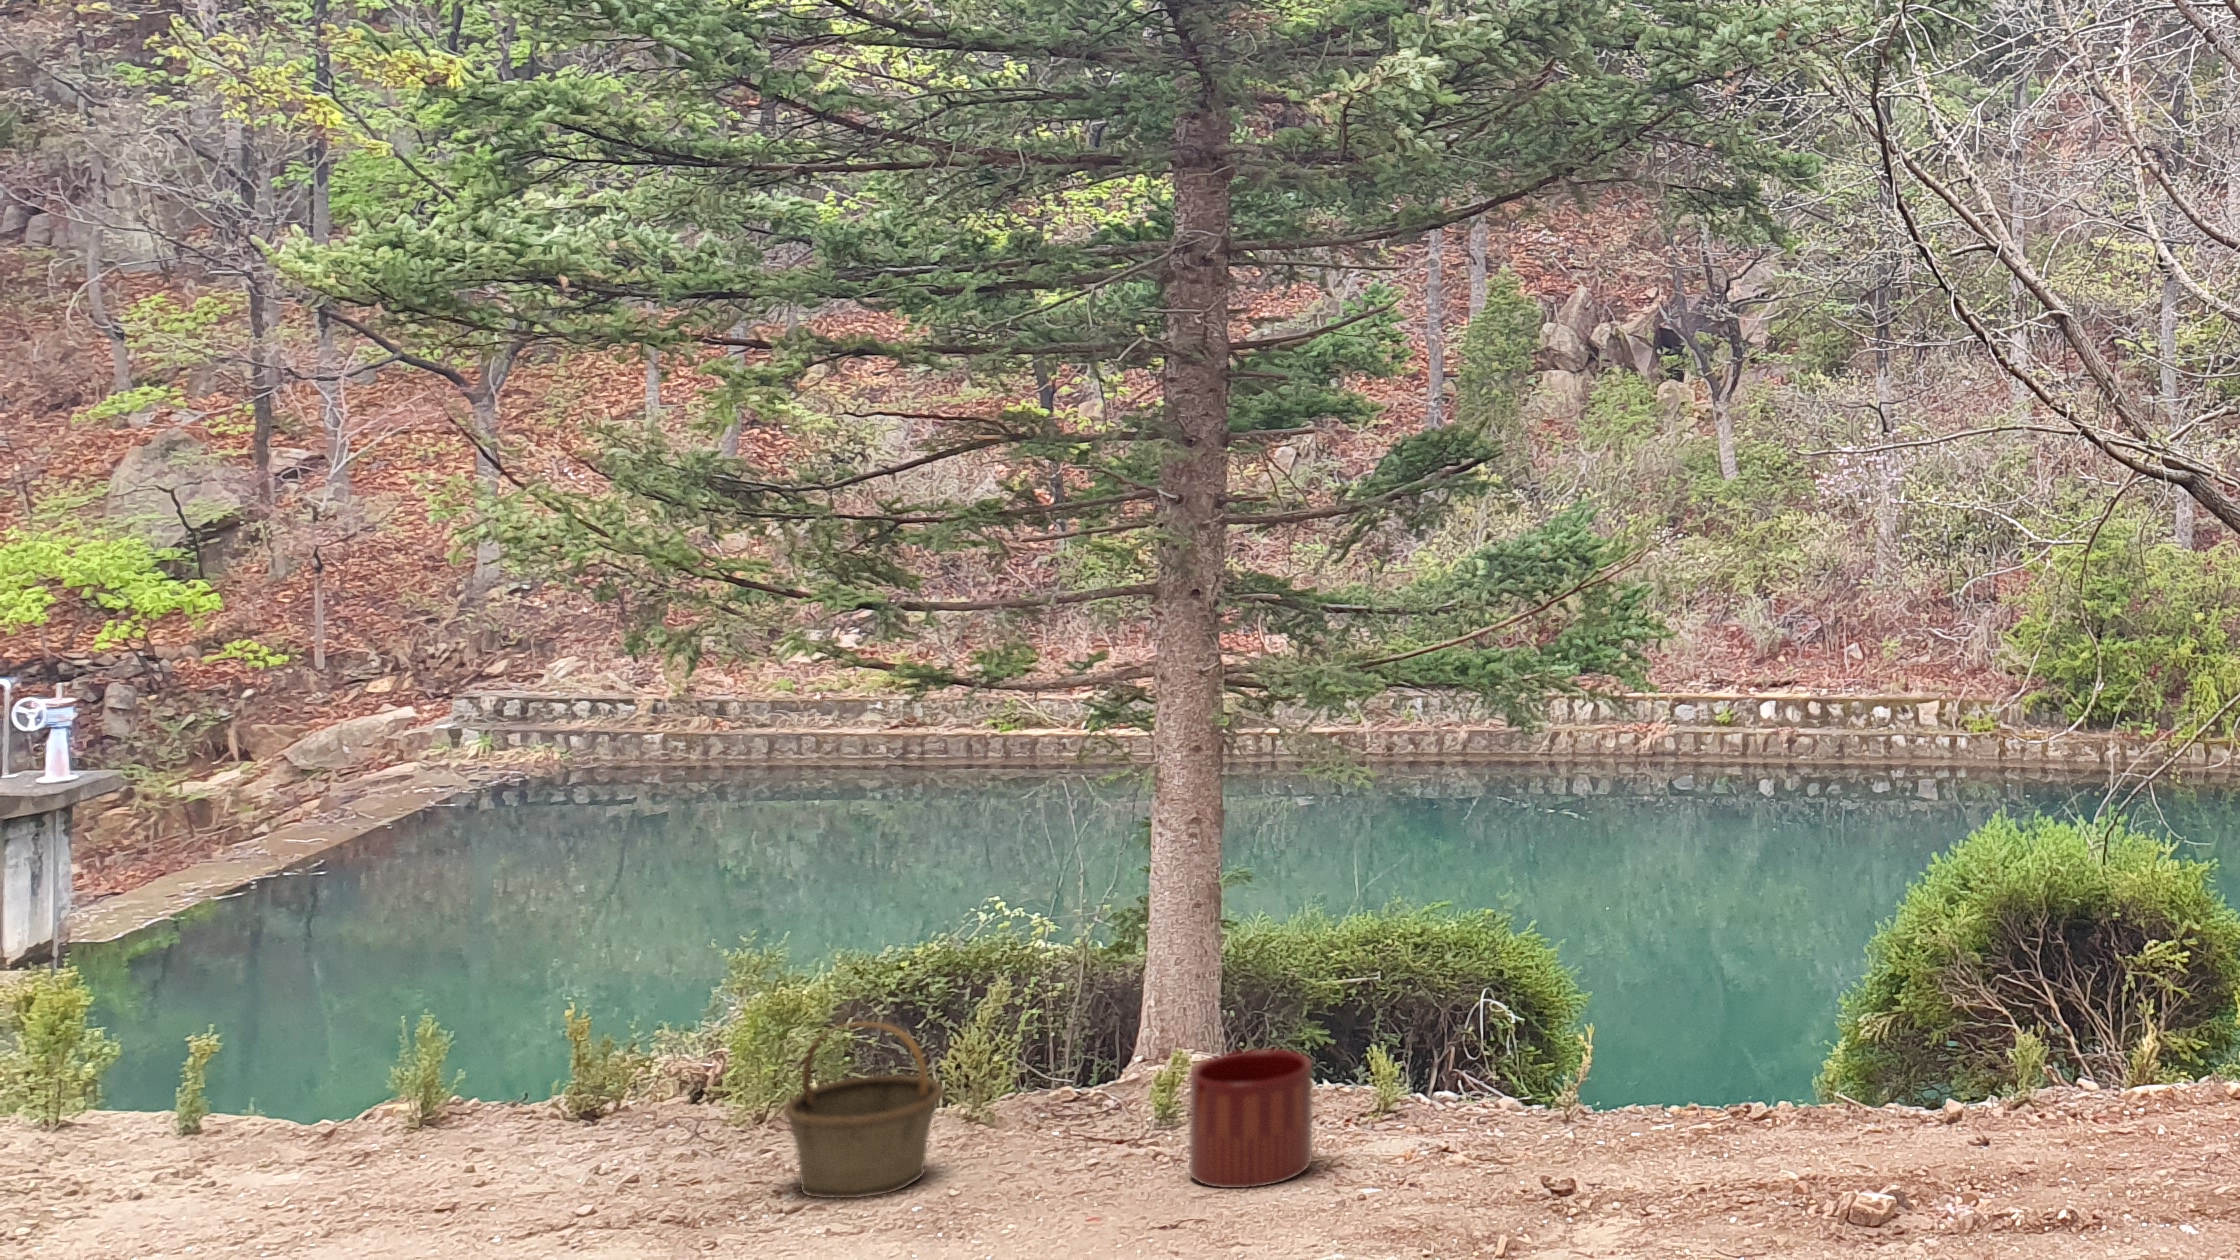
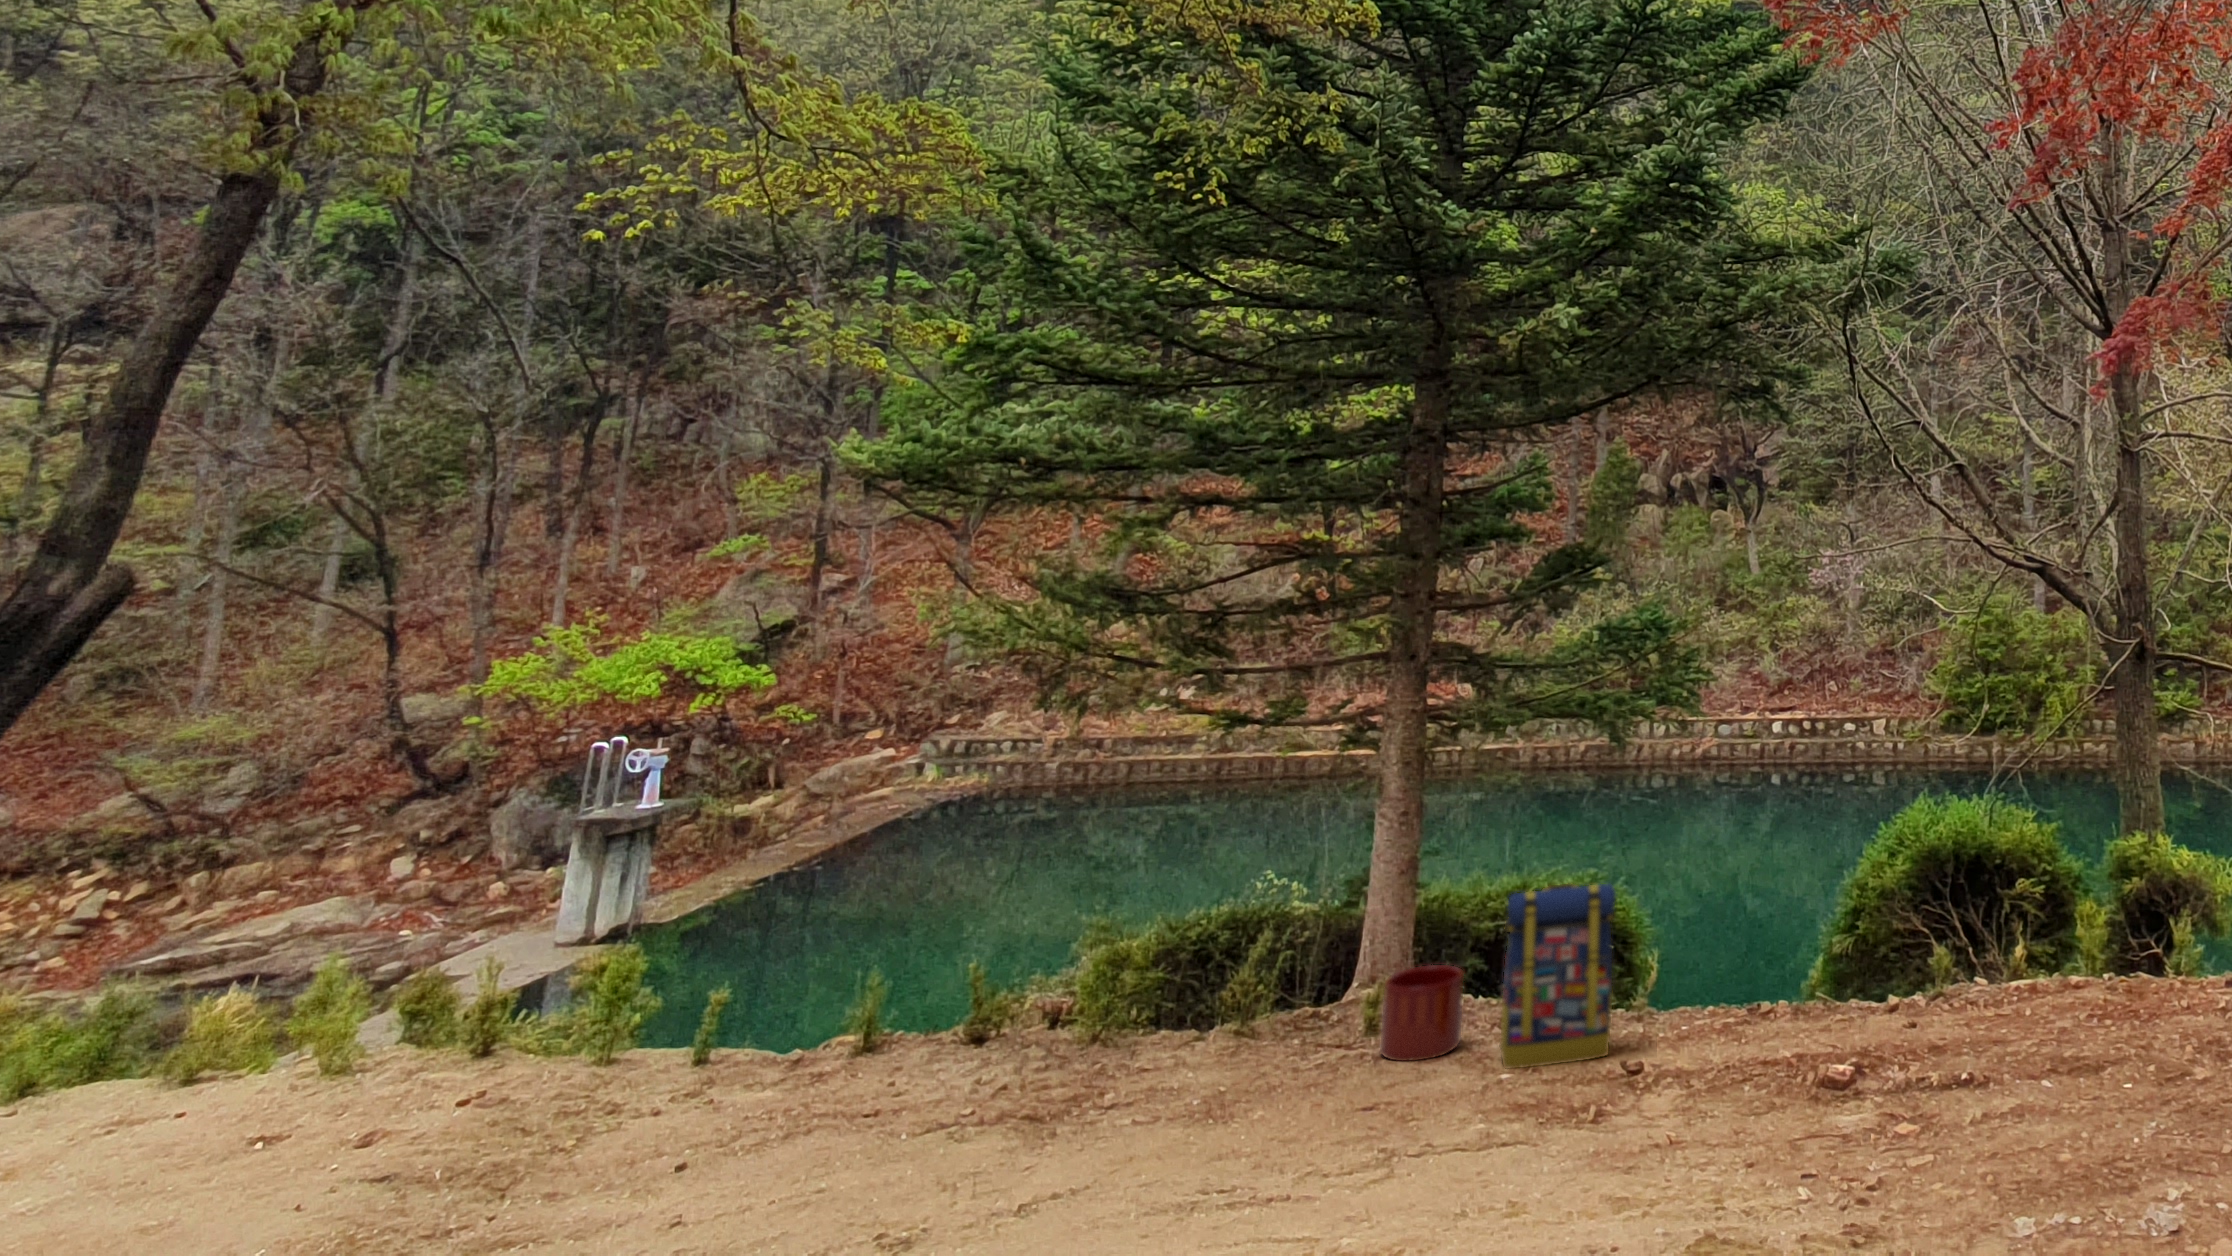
backpack: none [1374,936,1549,1206] -> present [1500,883,1616,1069]
basket: present [784,1022,943,1198] -> none [1121,951,1226,1075]

